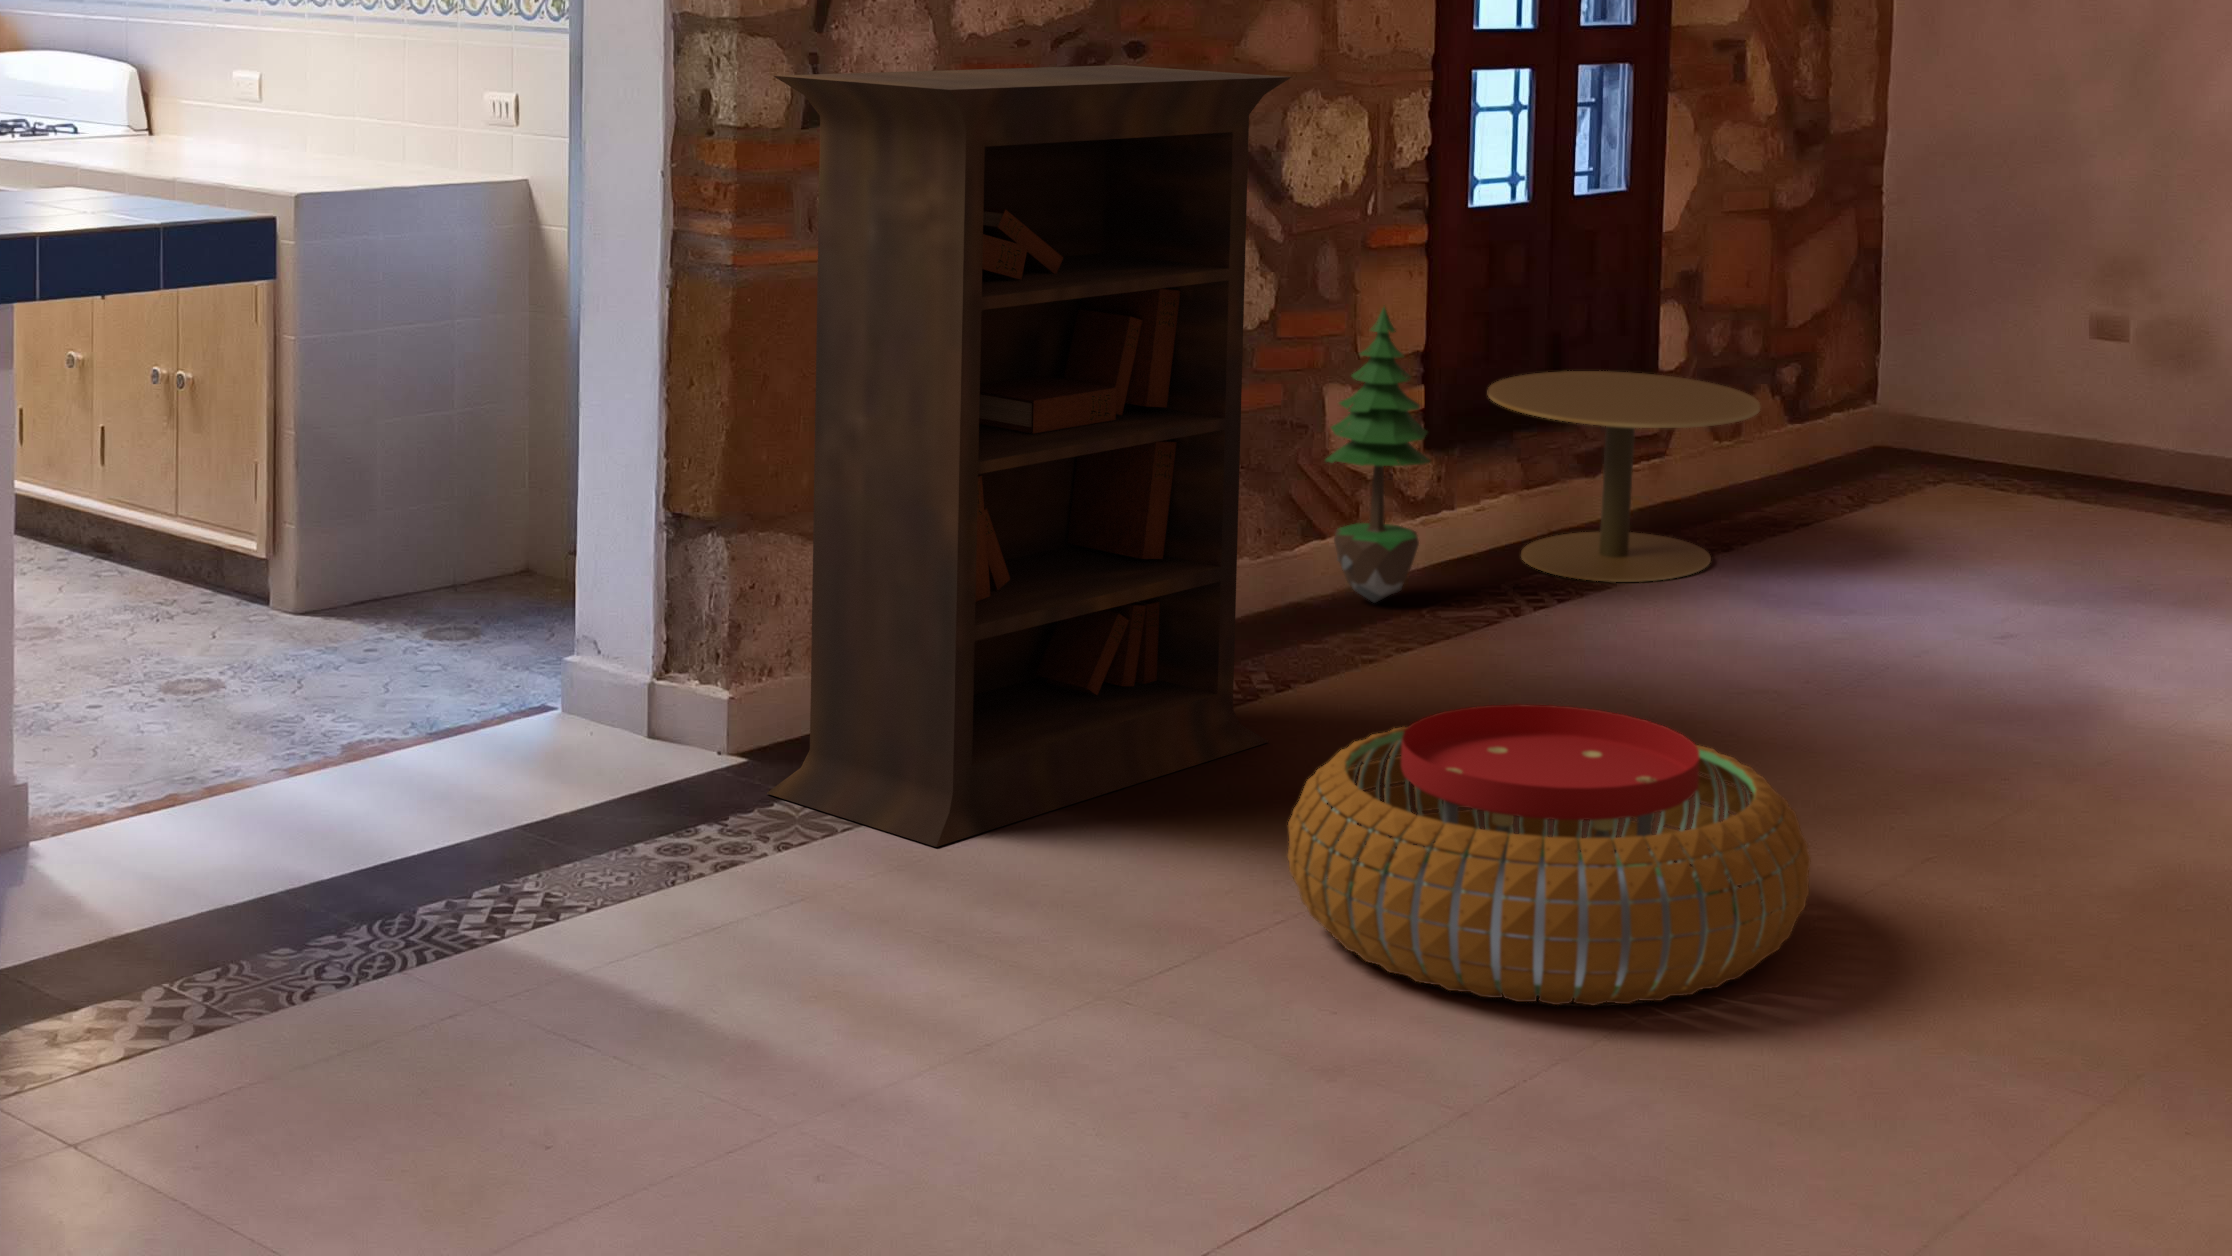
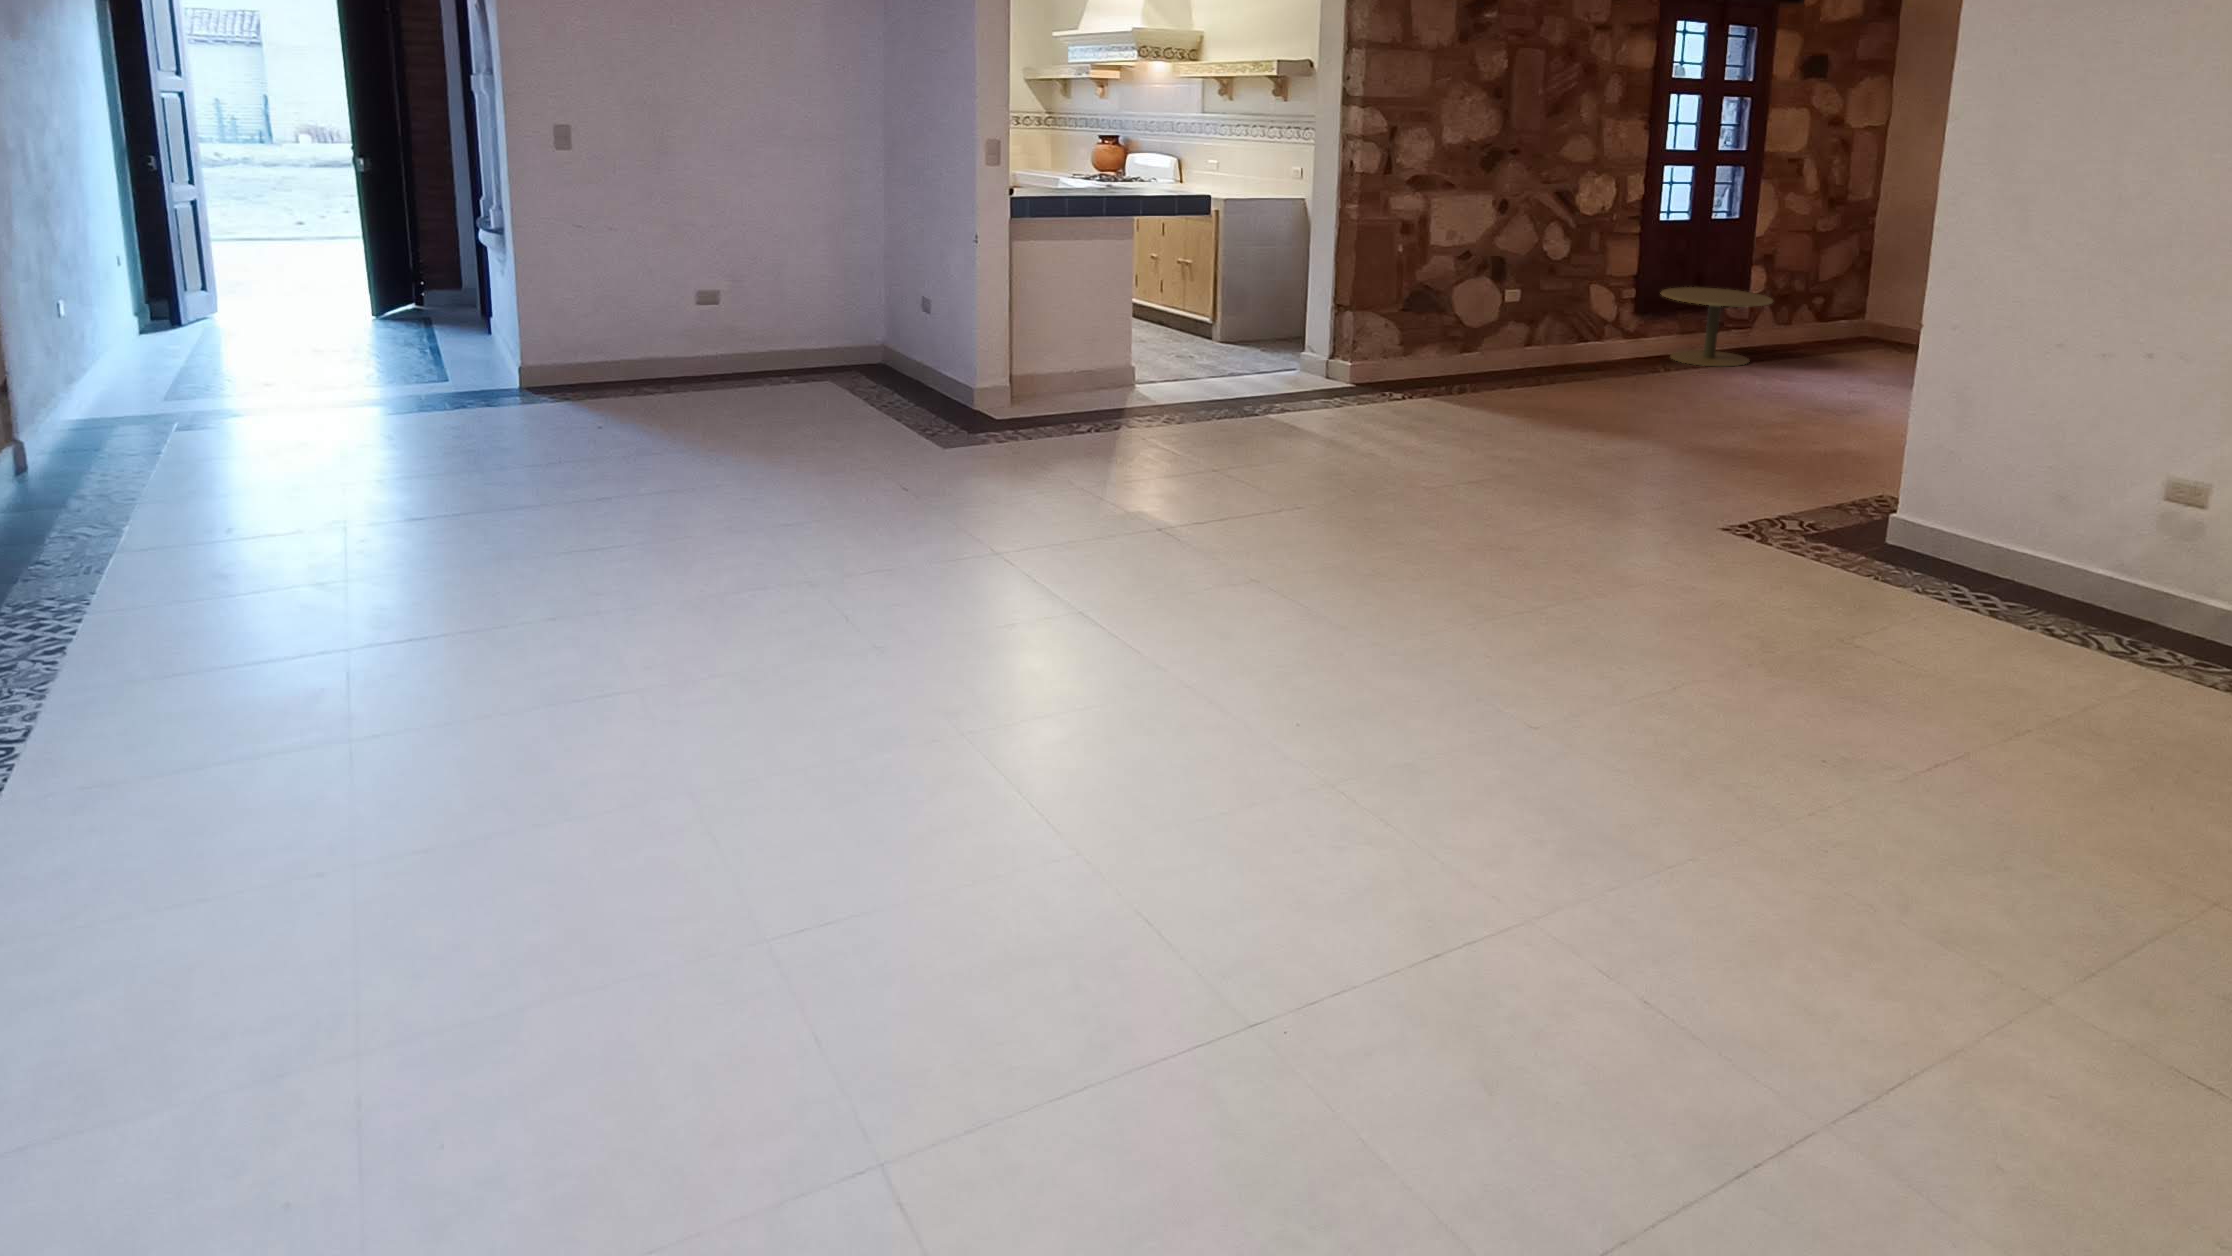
bookcase: present [767,65,1291,847] -> none [1359,154,1557,408]
potted tree: present [1325,307,1430,603] -> none [1585,253,1627,365]
pouf: present [1287,704,1811,1006] -> none [1514,372,1694,459]

